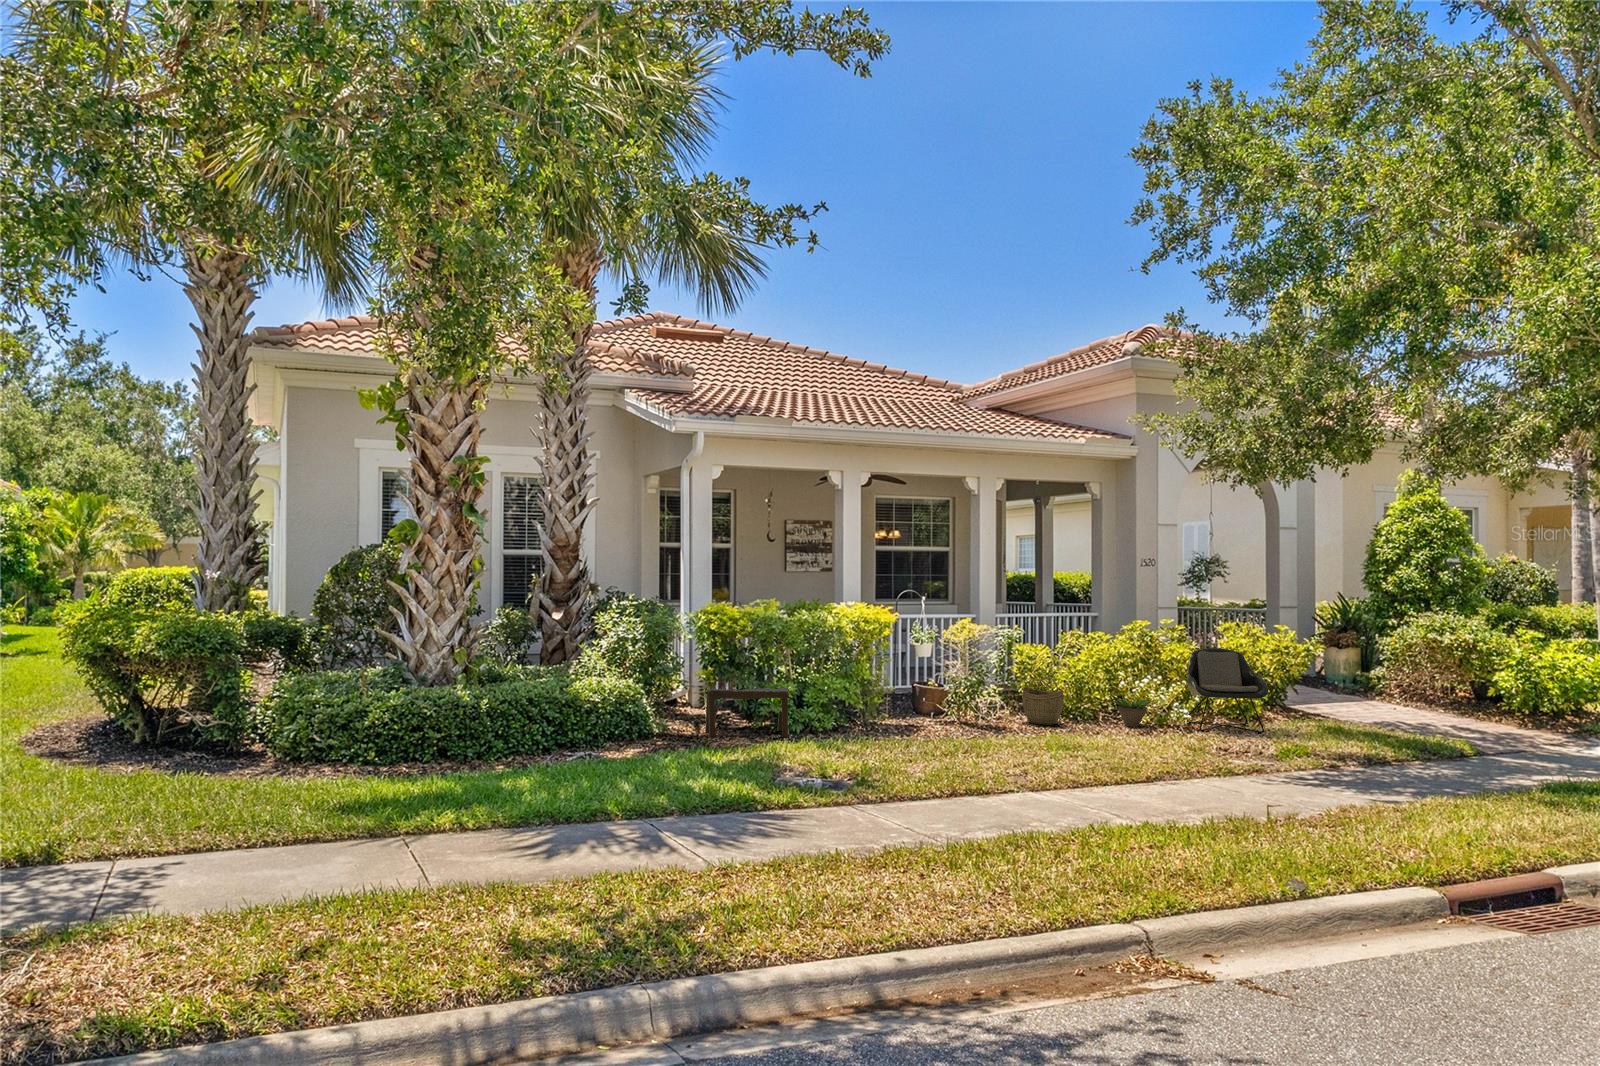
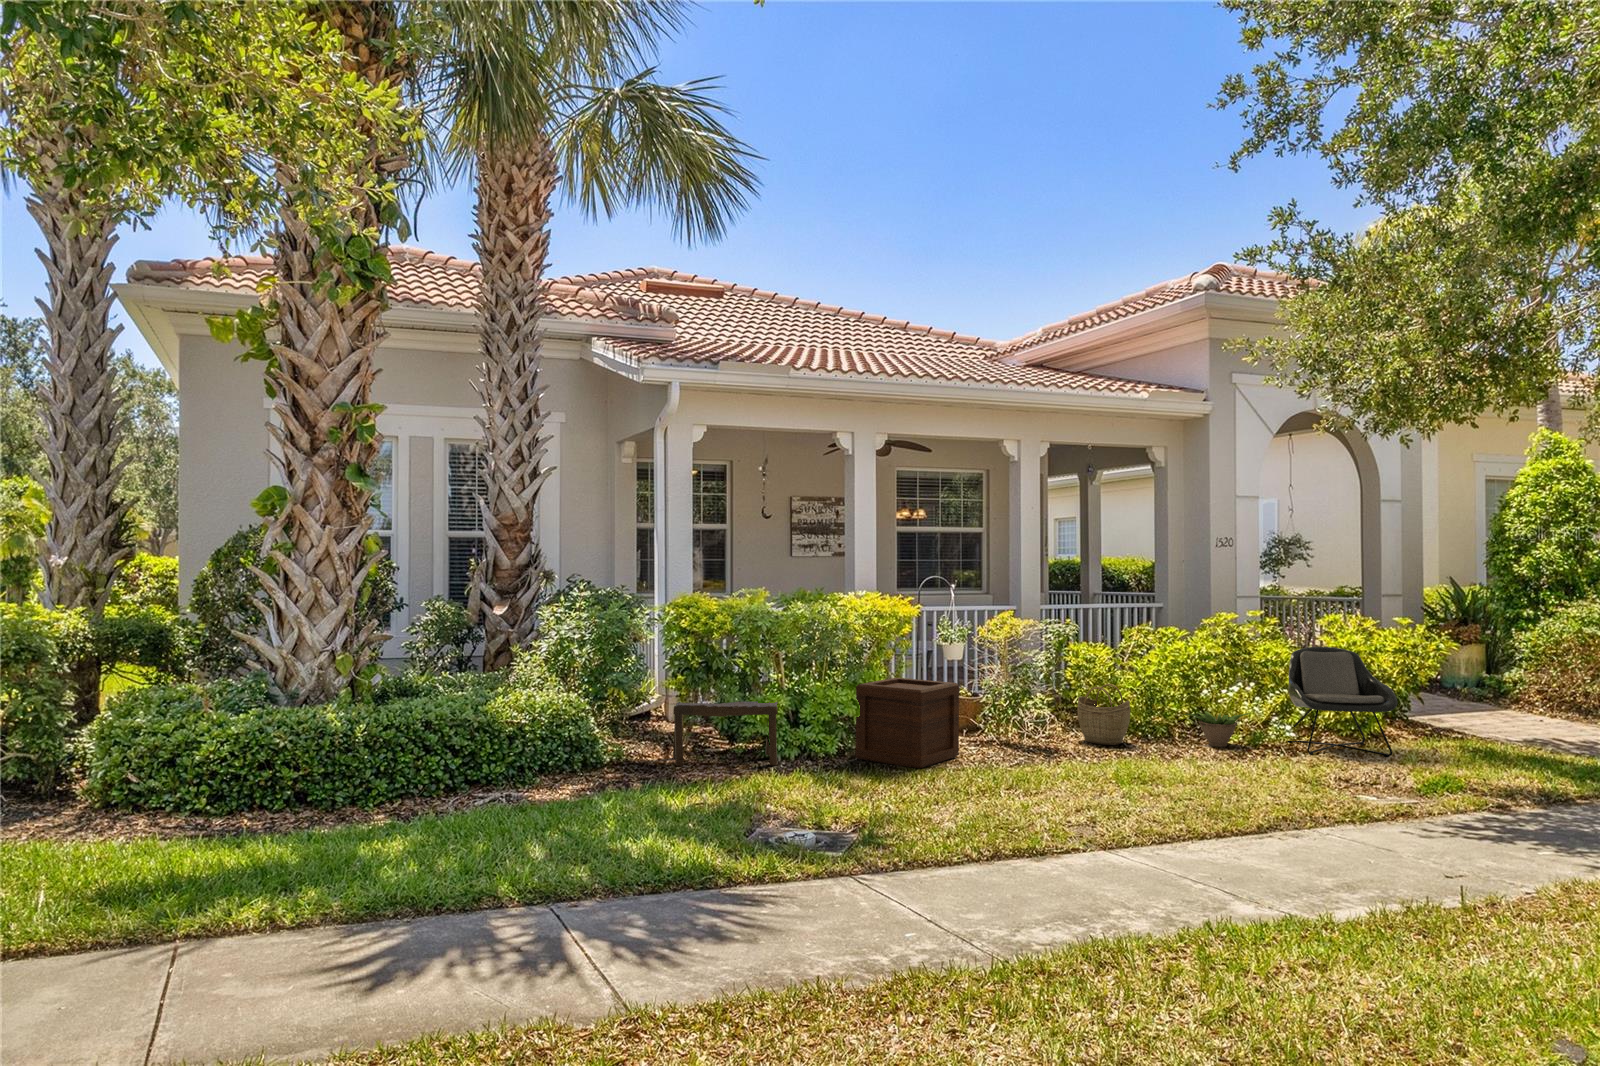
wooden crate: none [848,670,929,740] -> present [856,678,959,768]

